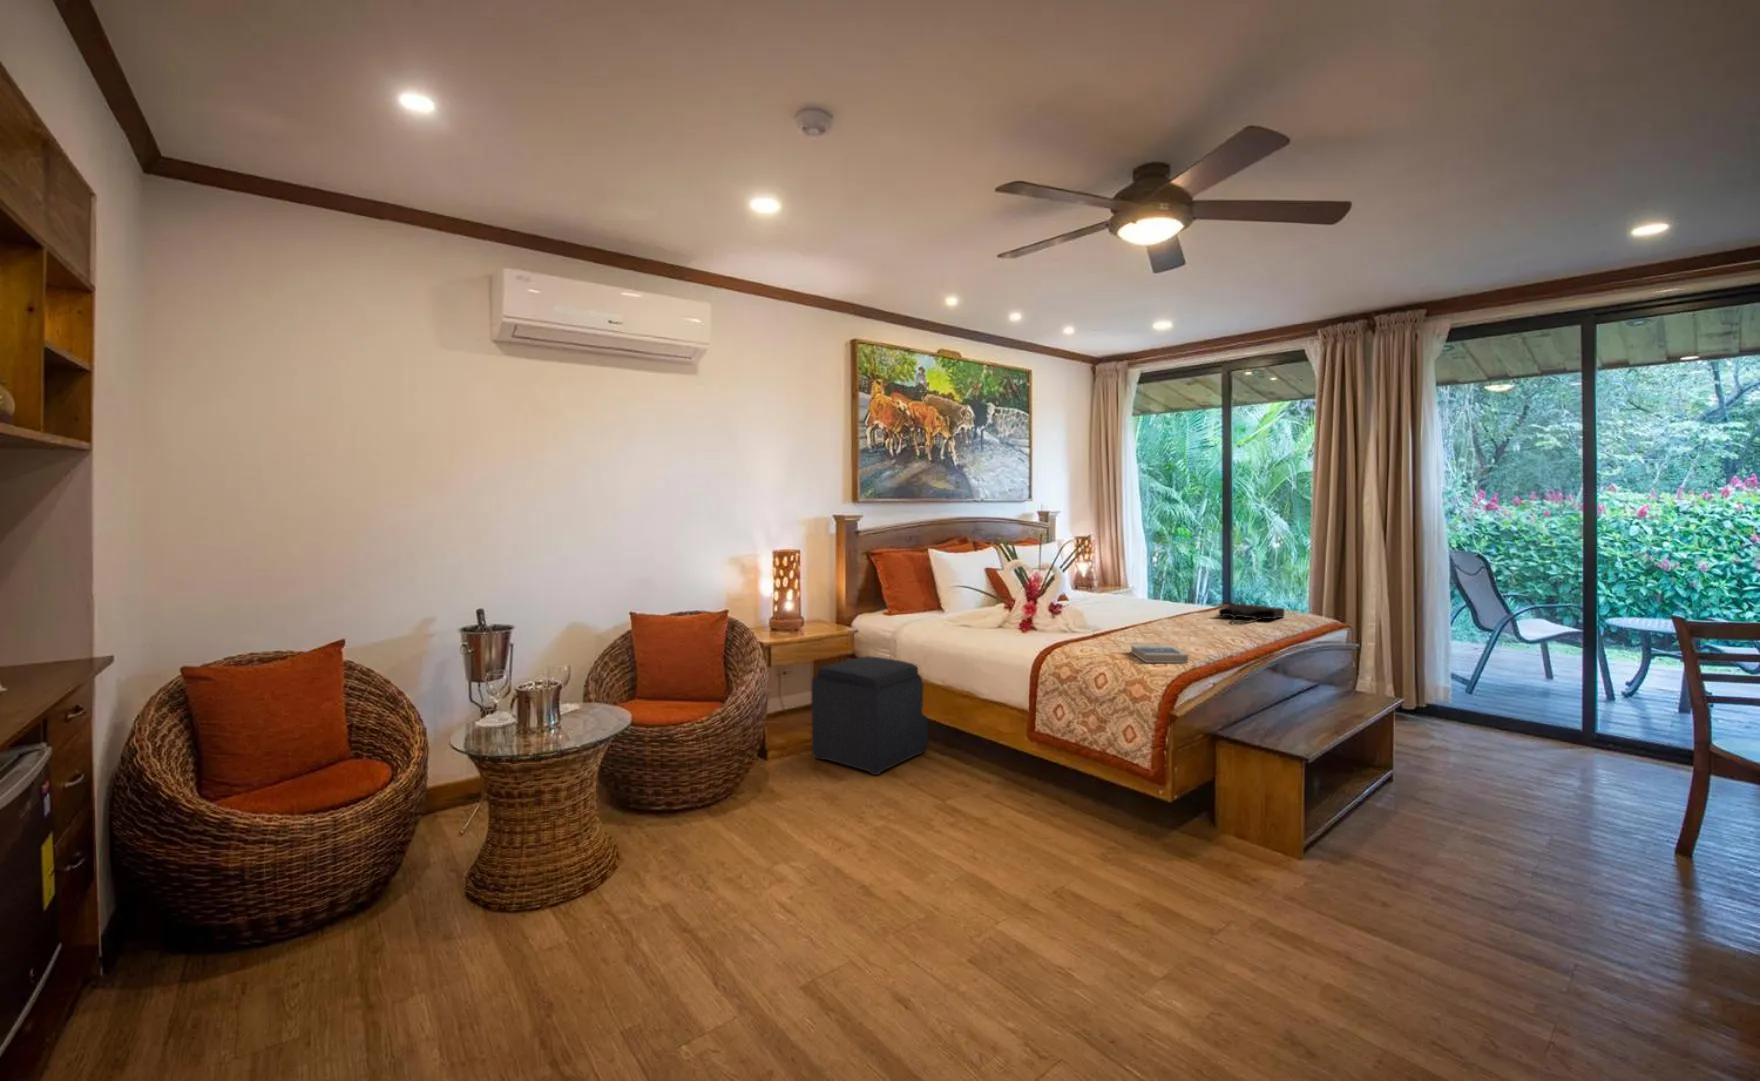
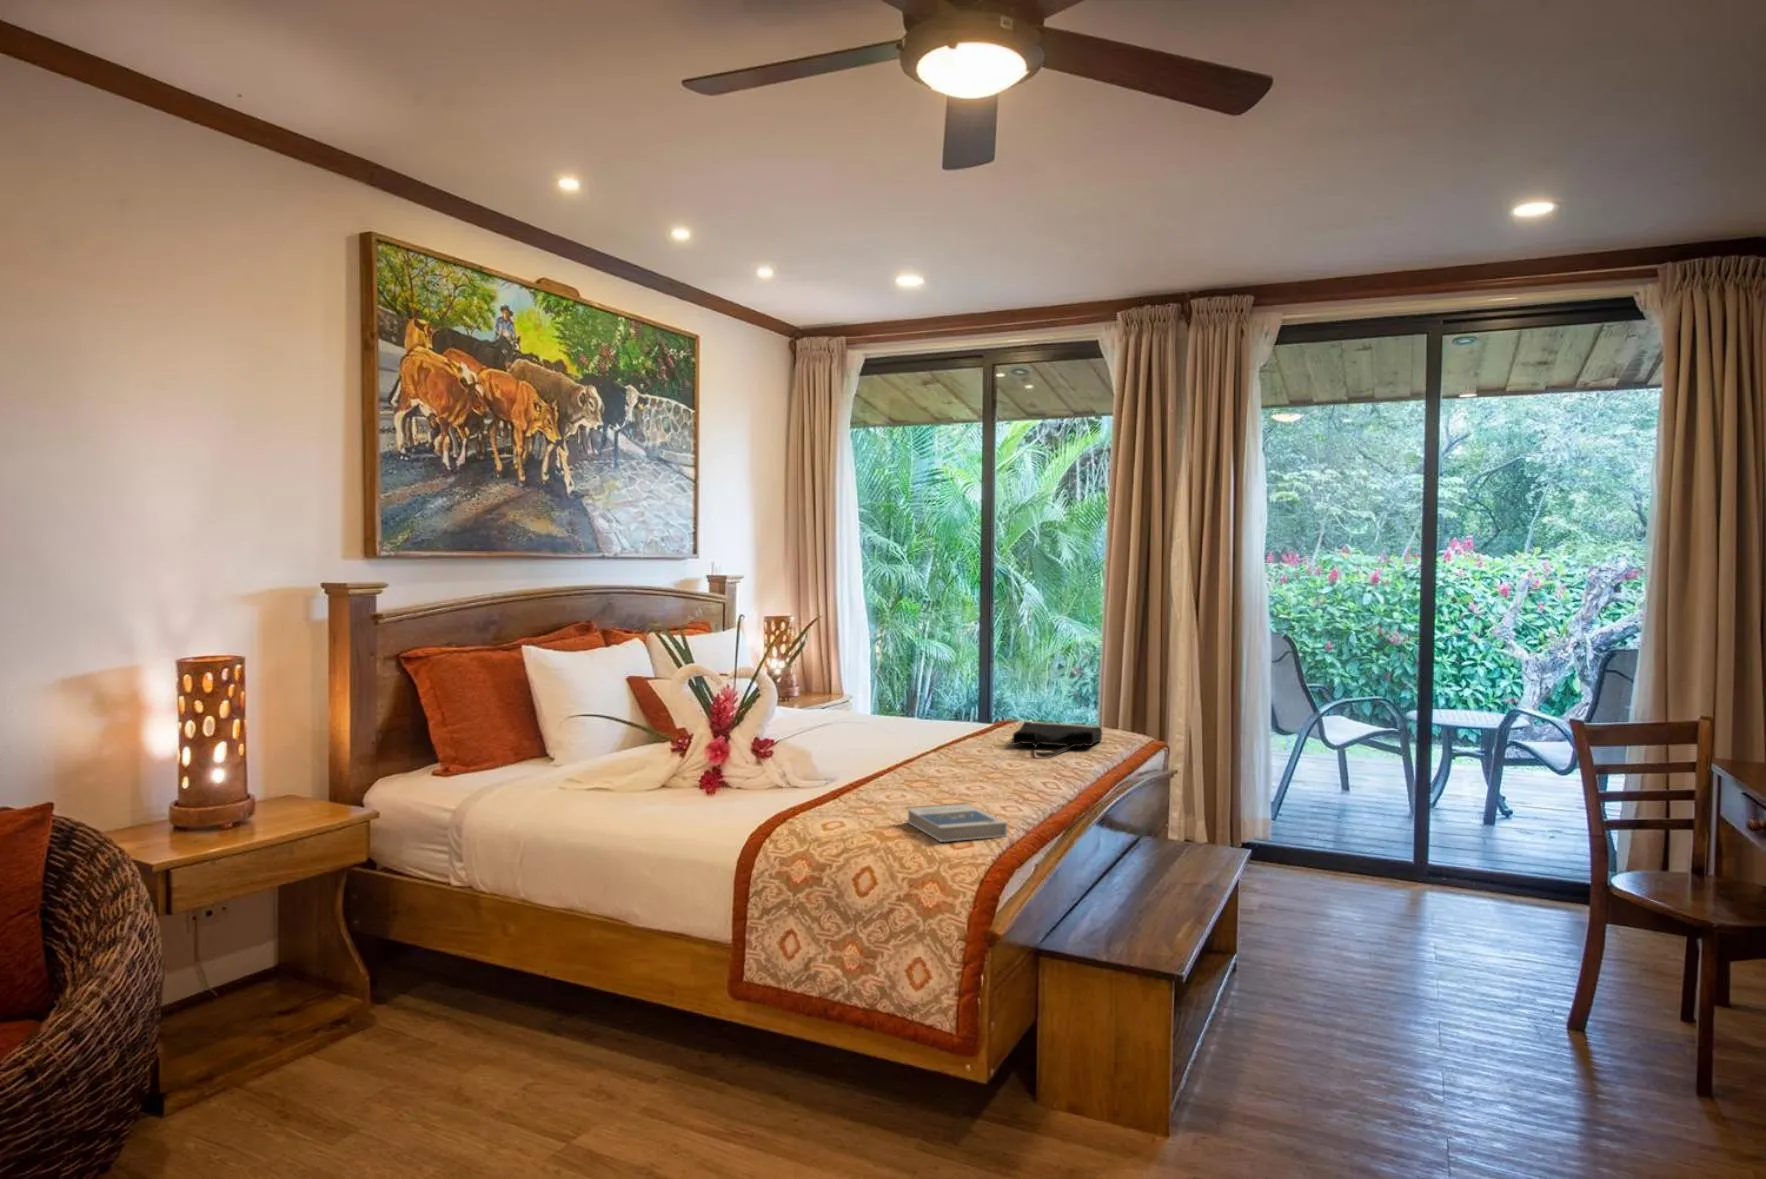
ottoman: present [812,656,928,775] -> none [273,862,527,1110]

